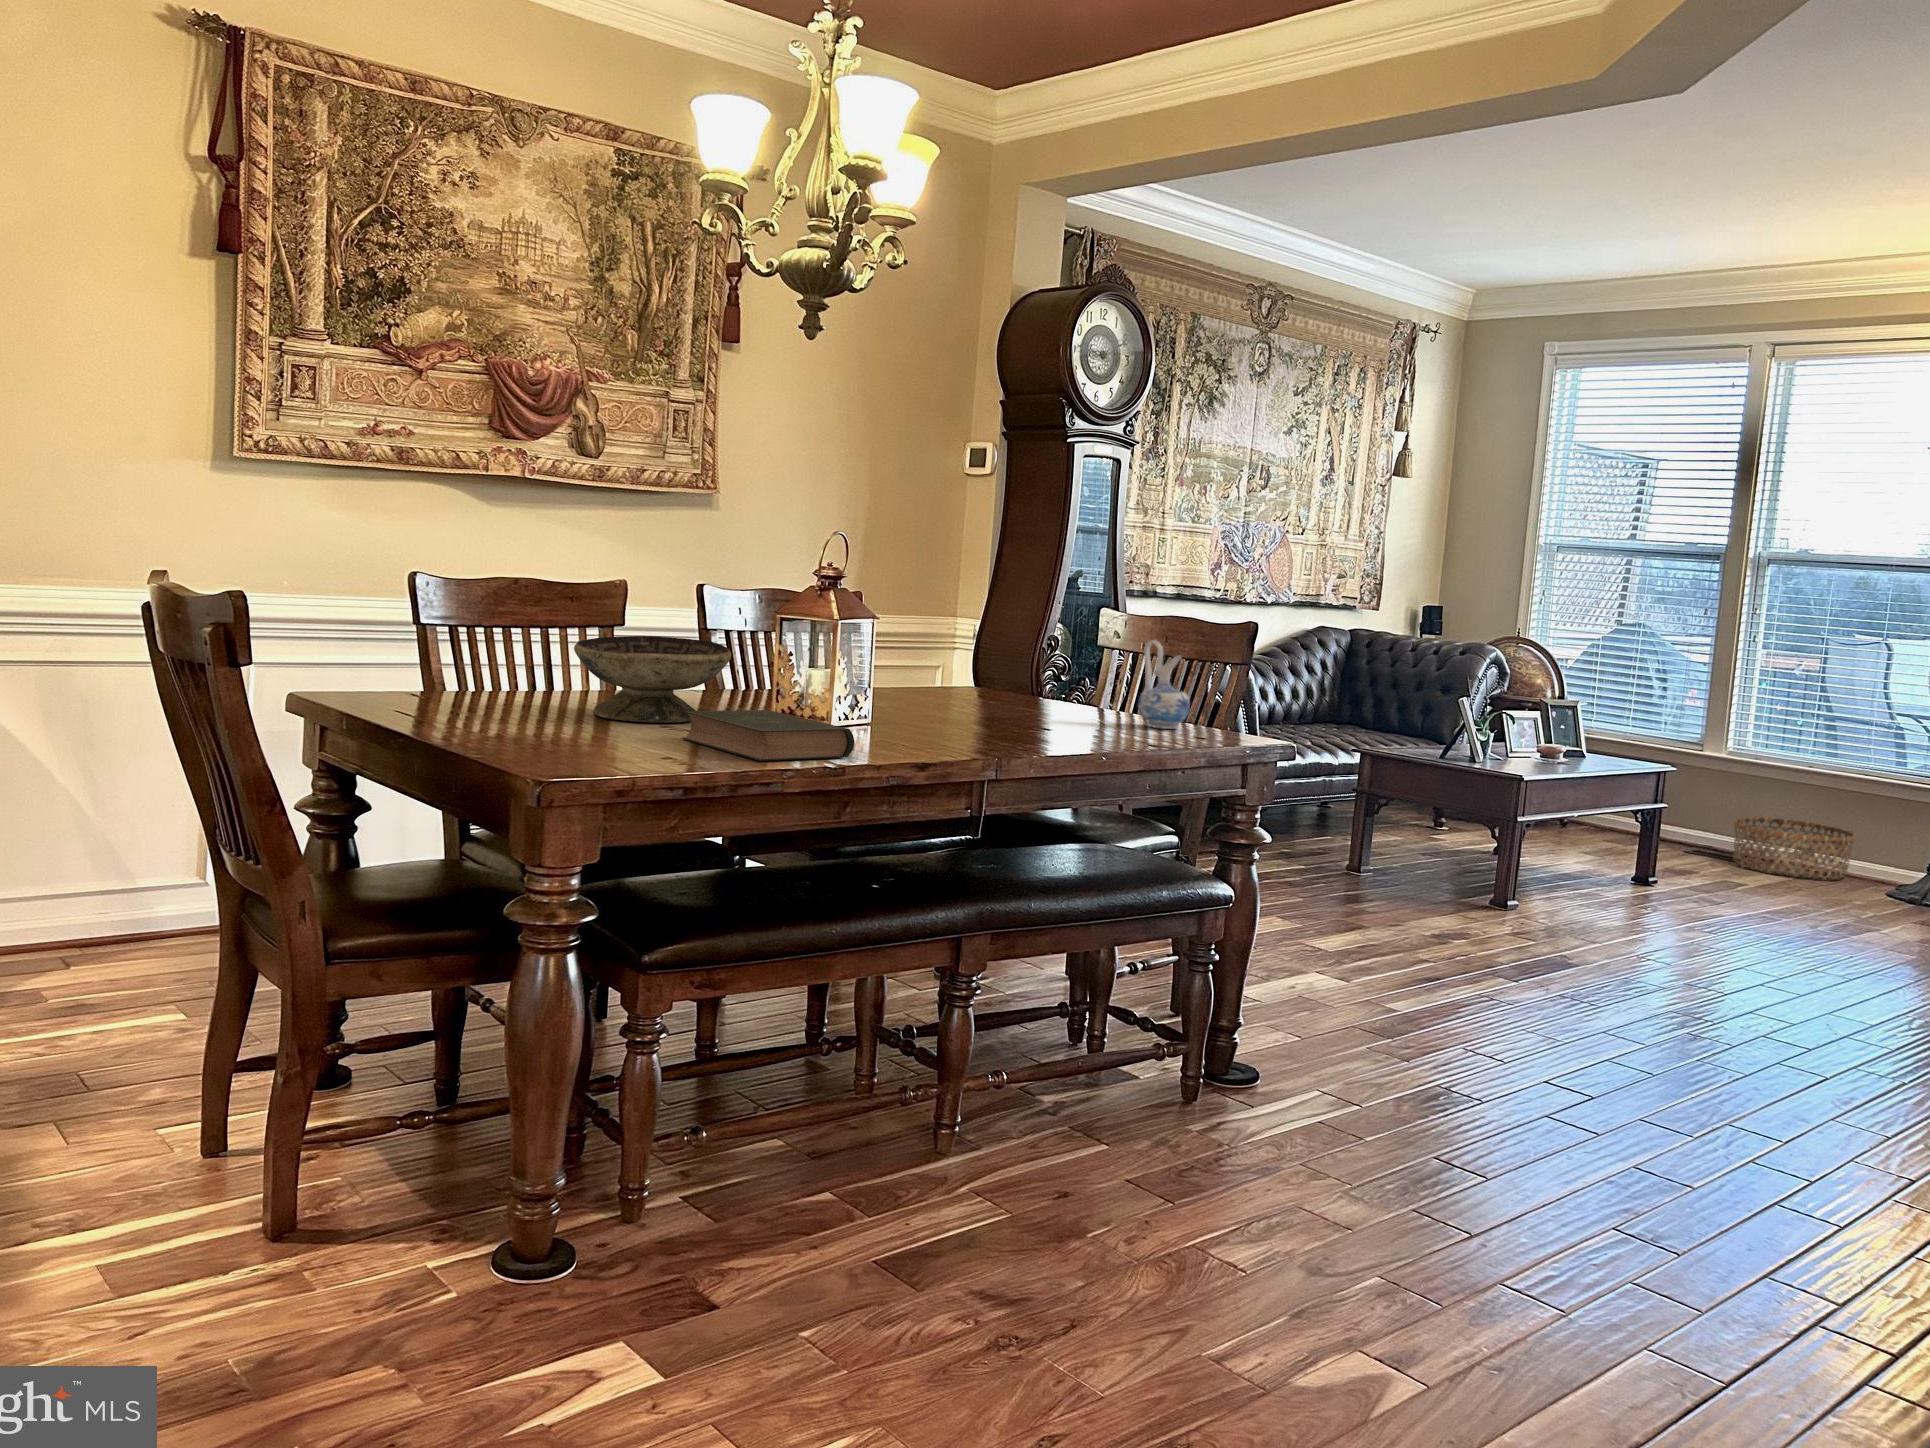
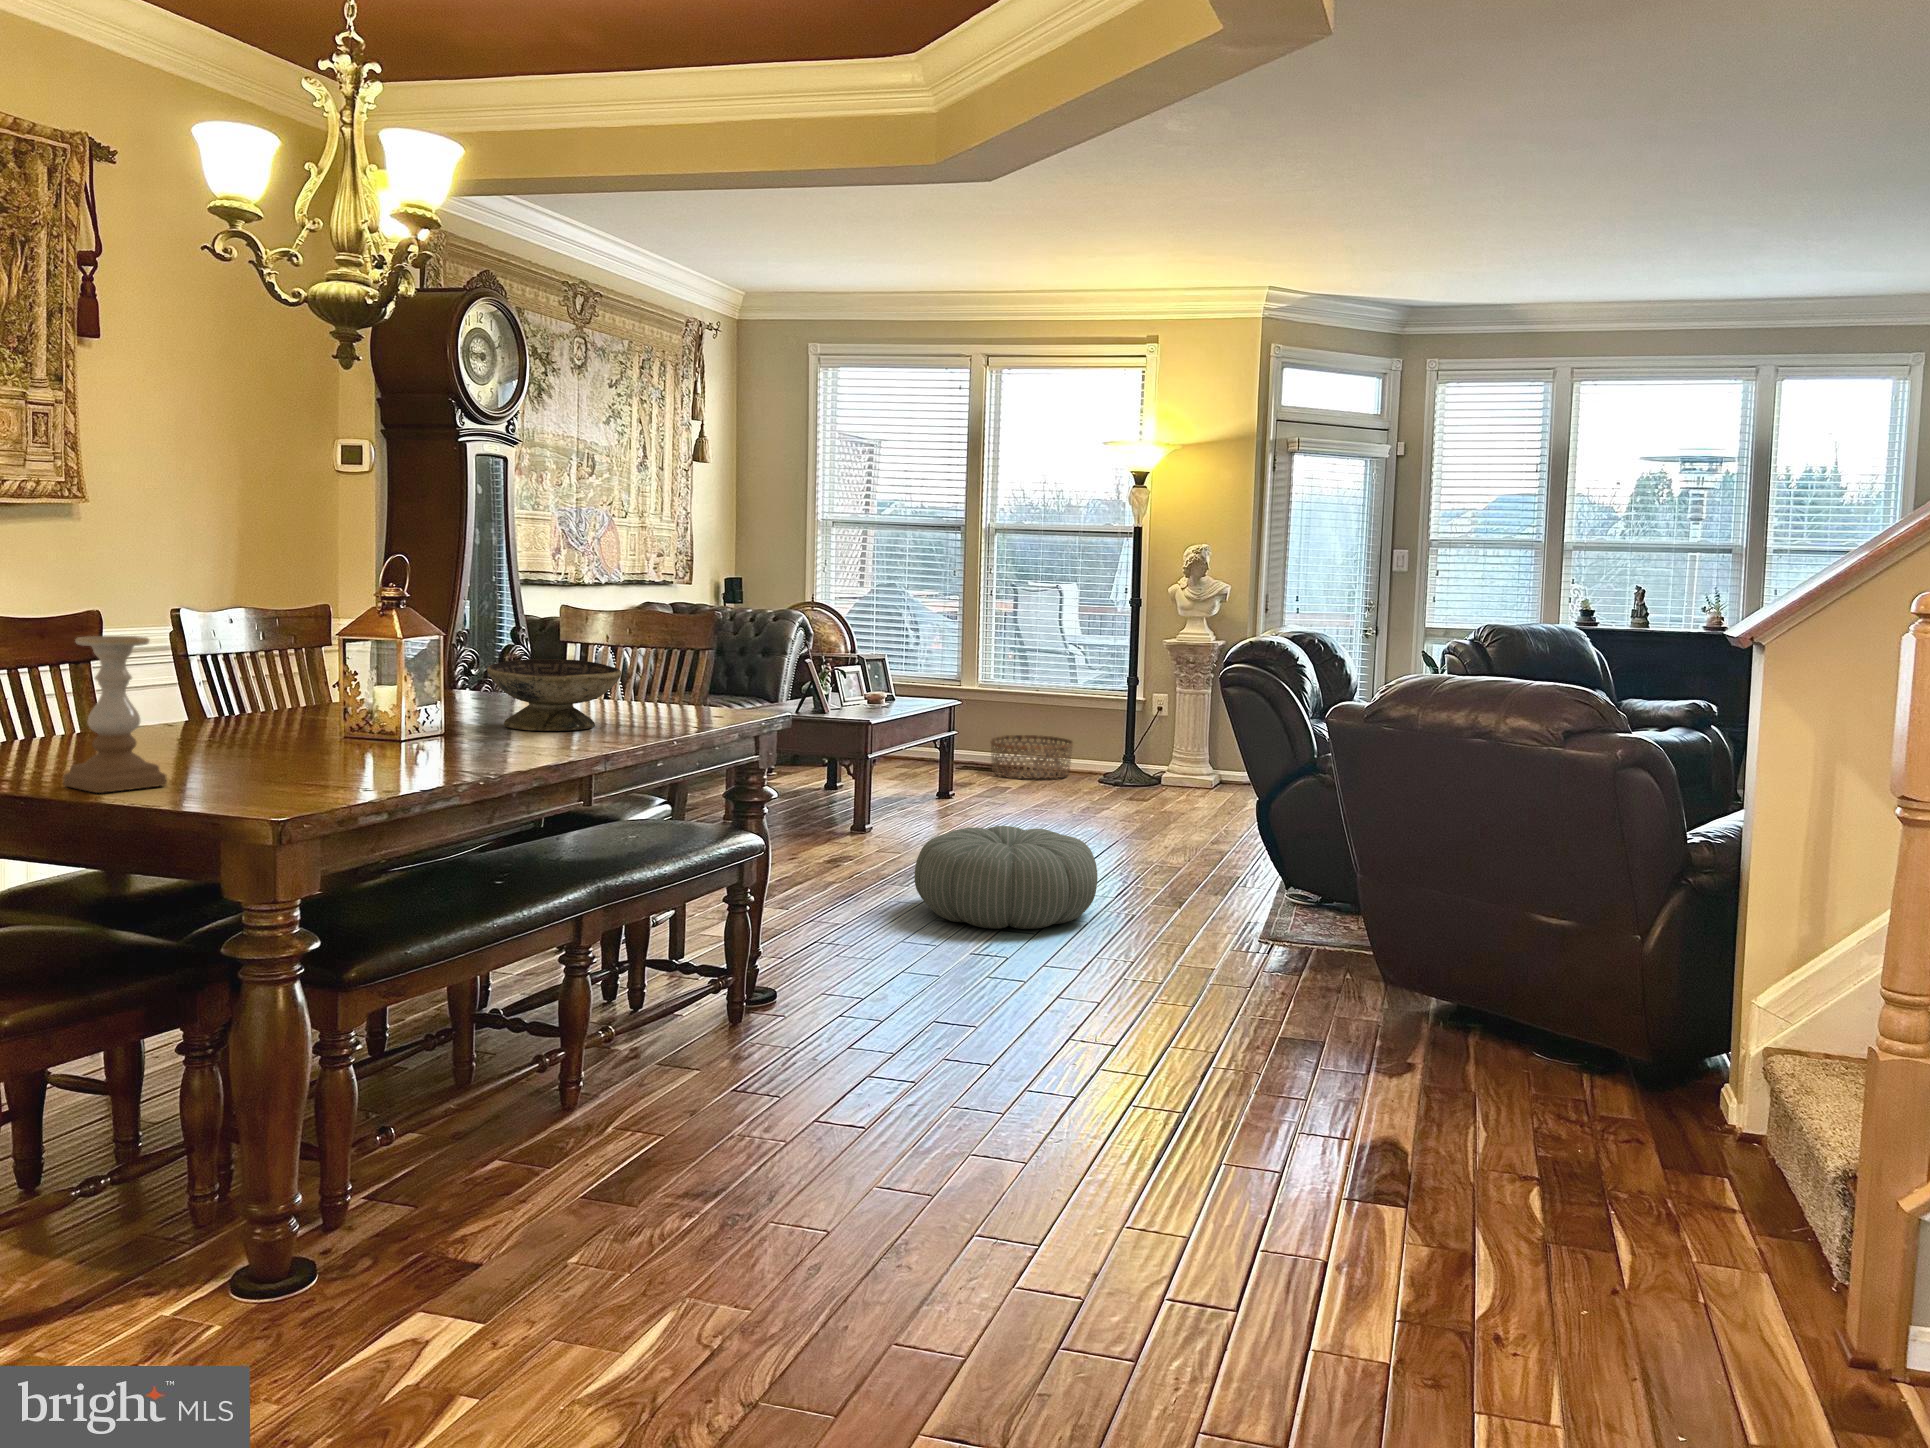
candle holder: none [452,582,529,734] -> present [63,636,167,793]
decorative bowl: present [574,636,731,723] -> present [487,659,621,731]
ceramic pitcher: present [1138,640,1190,729] -> none [655,640,700,716]
book: present [682,710,854,761] -> none [318,736,502,784]
pouf: none [1517,917,1783,1064] -> present [914,826,1098,929]

